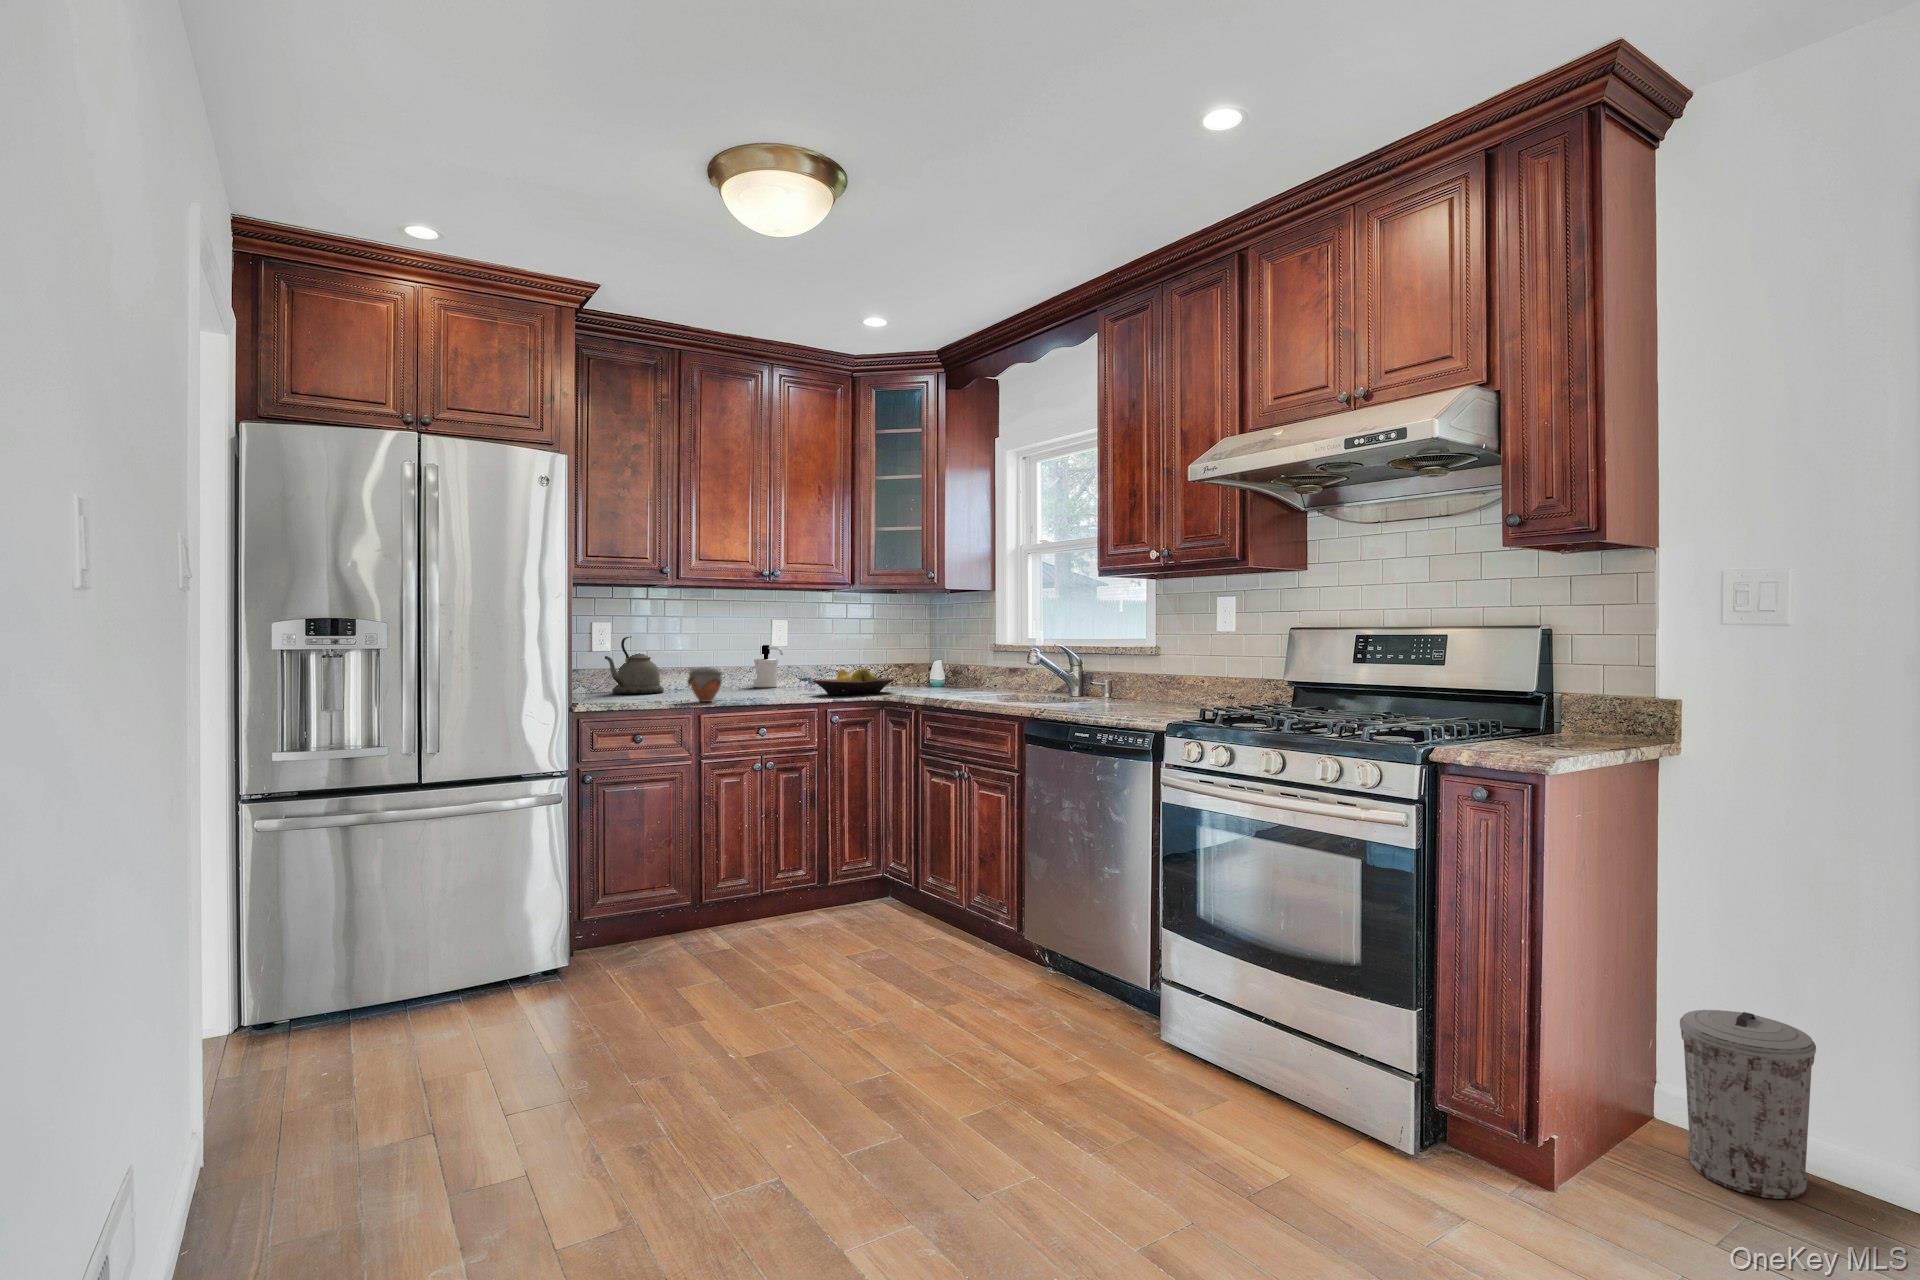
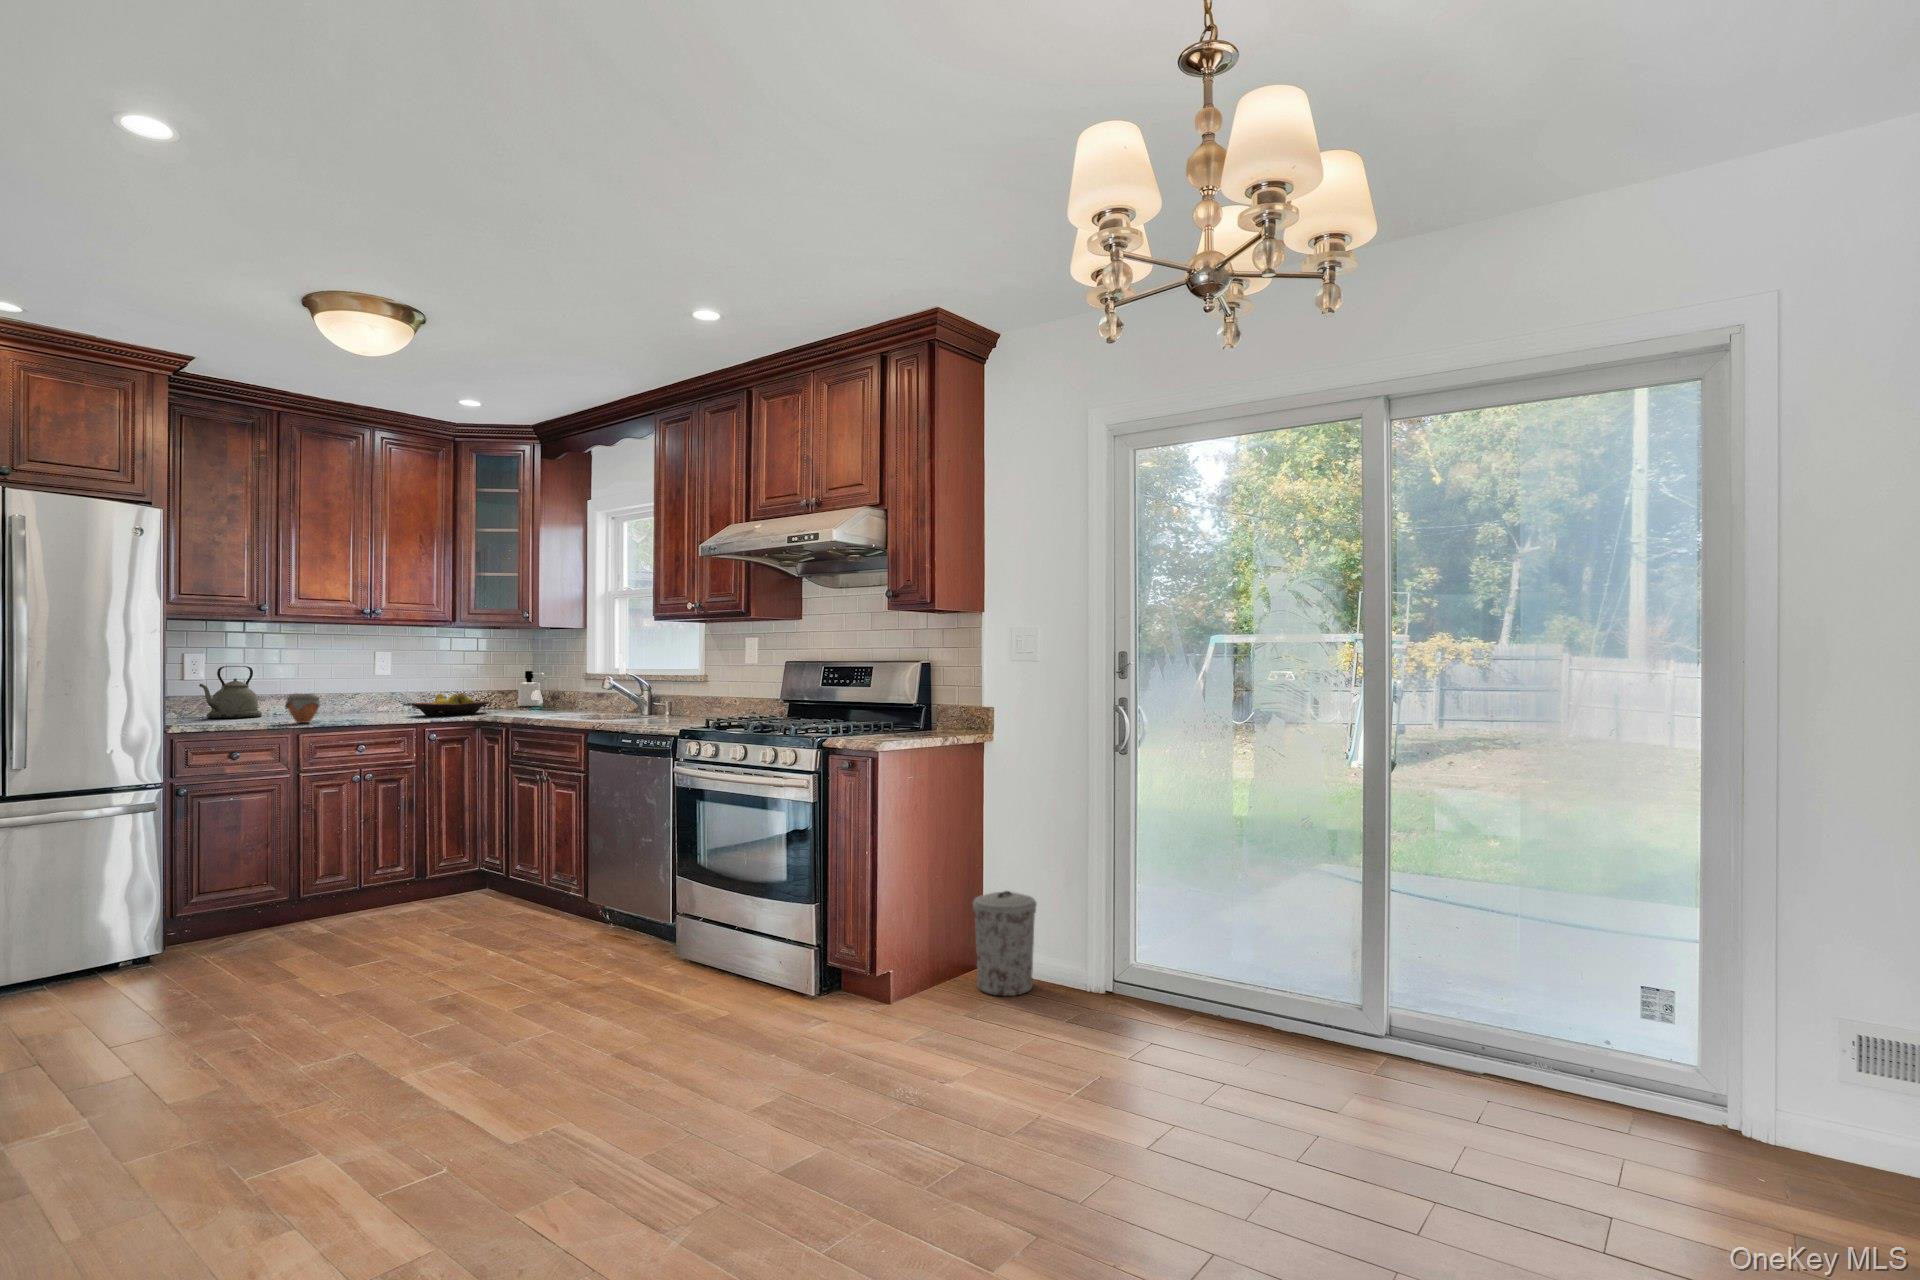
soap dispenser: present [753,645,783,687] -> present [517,671,546,706]

